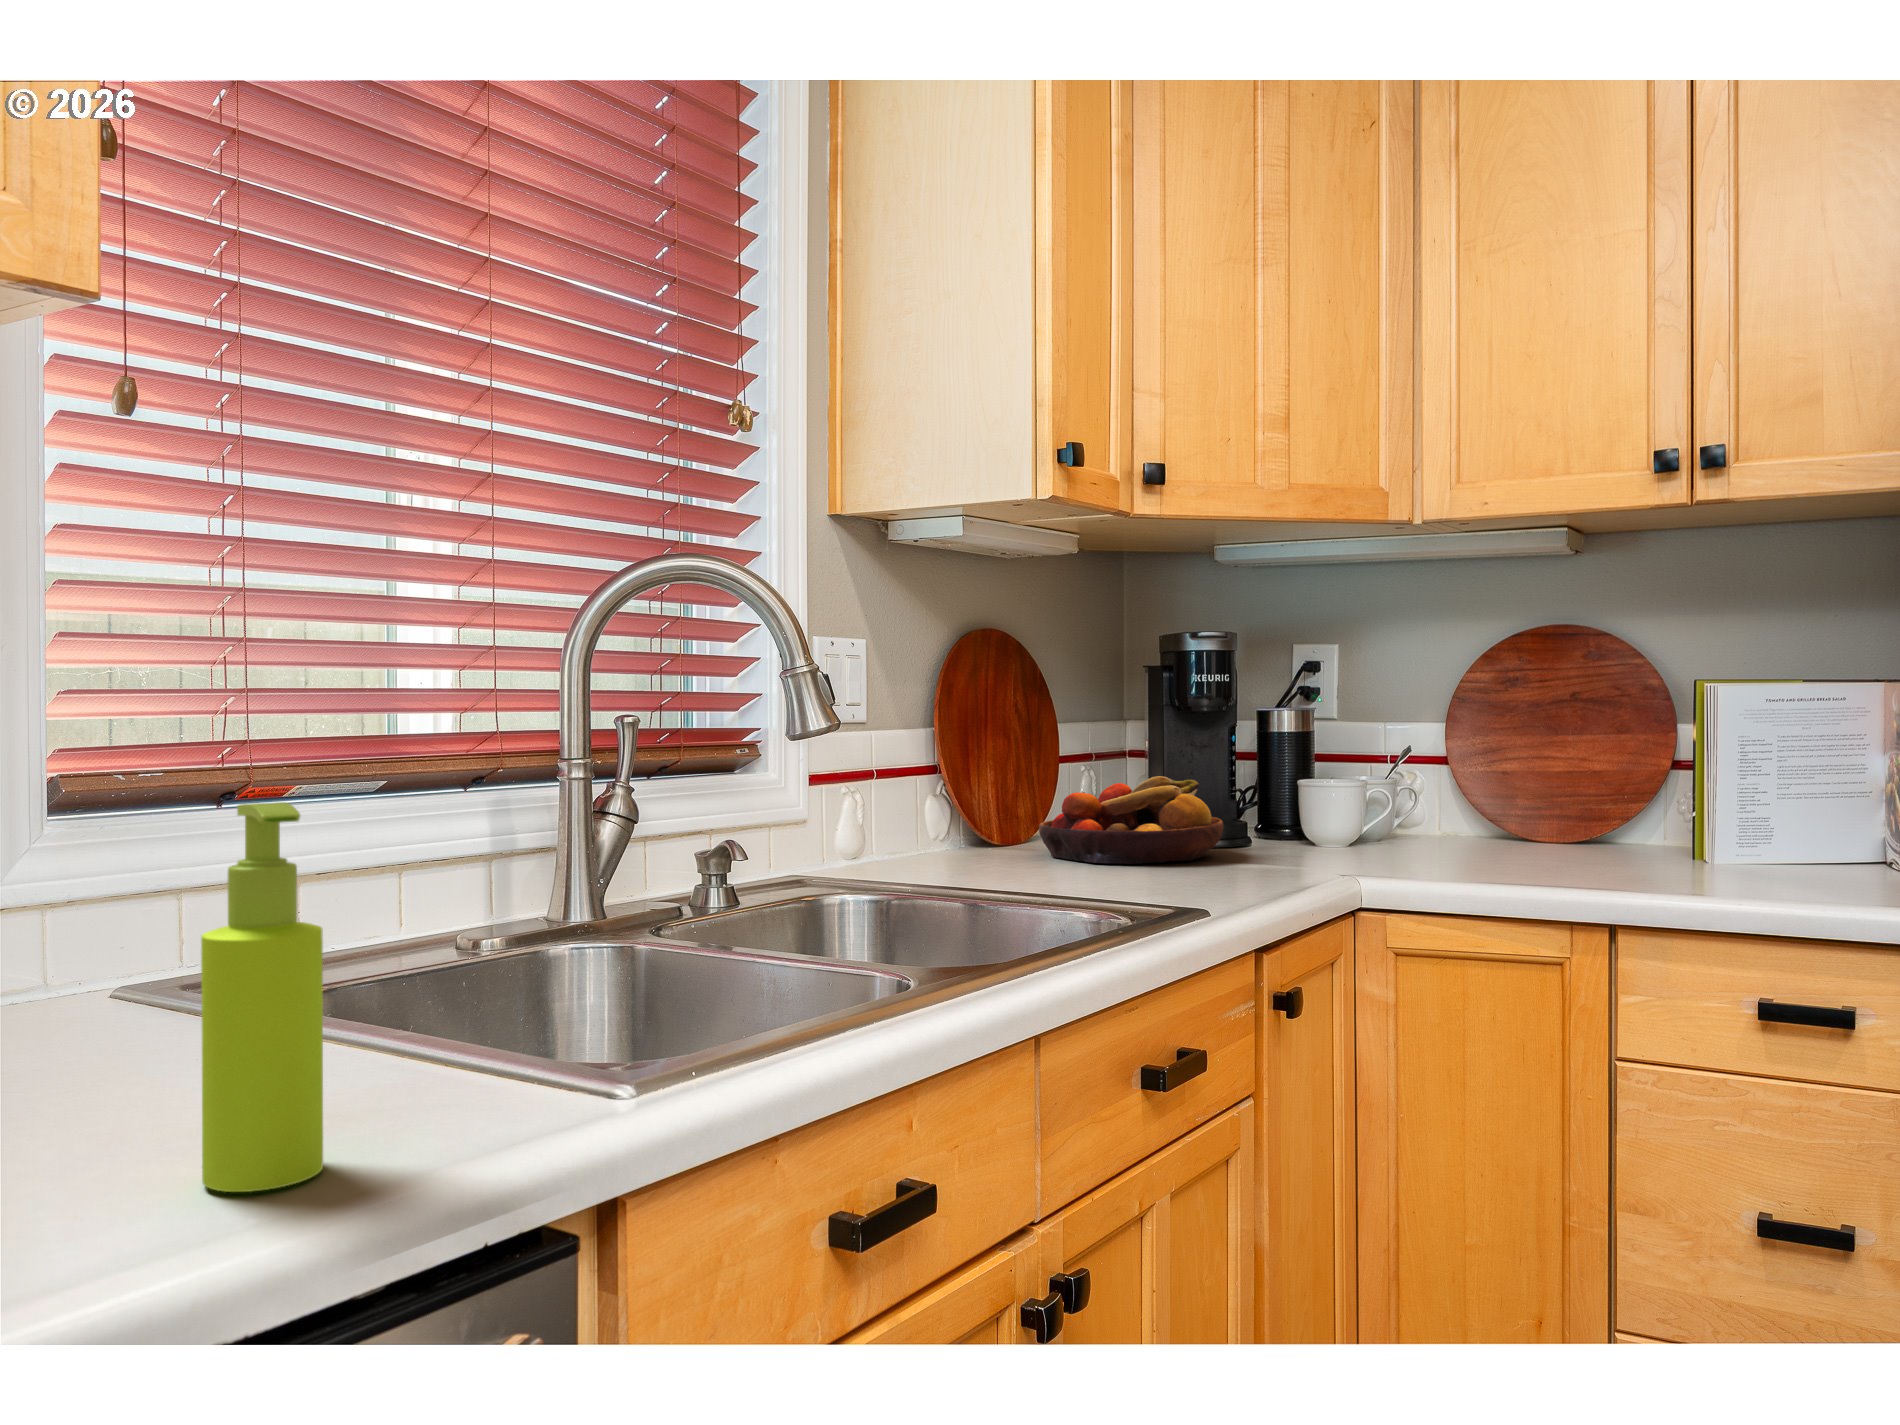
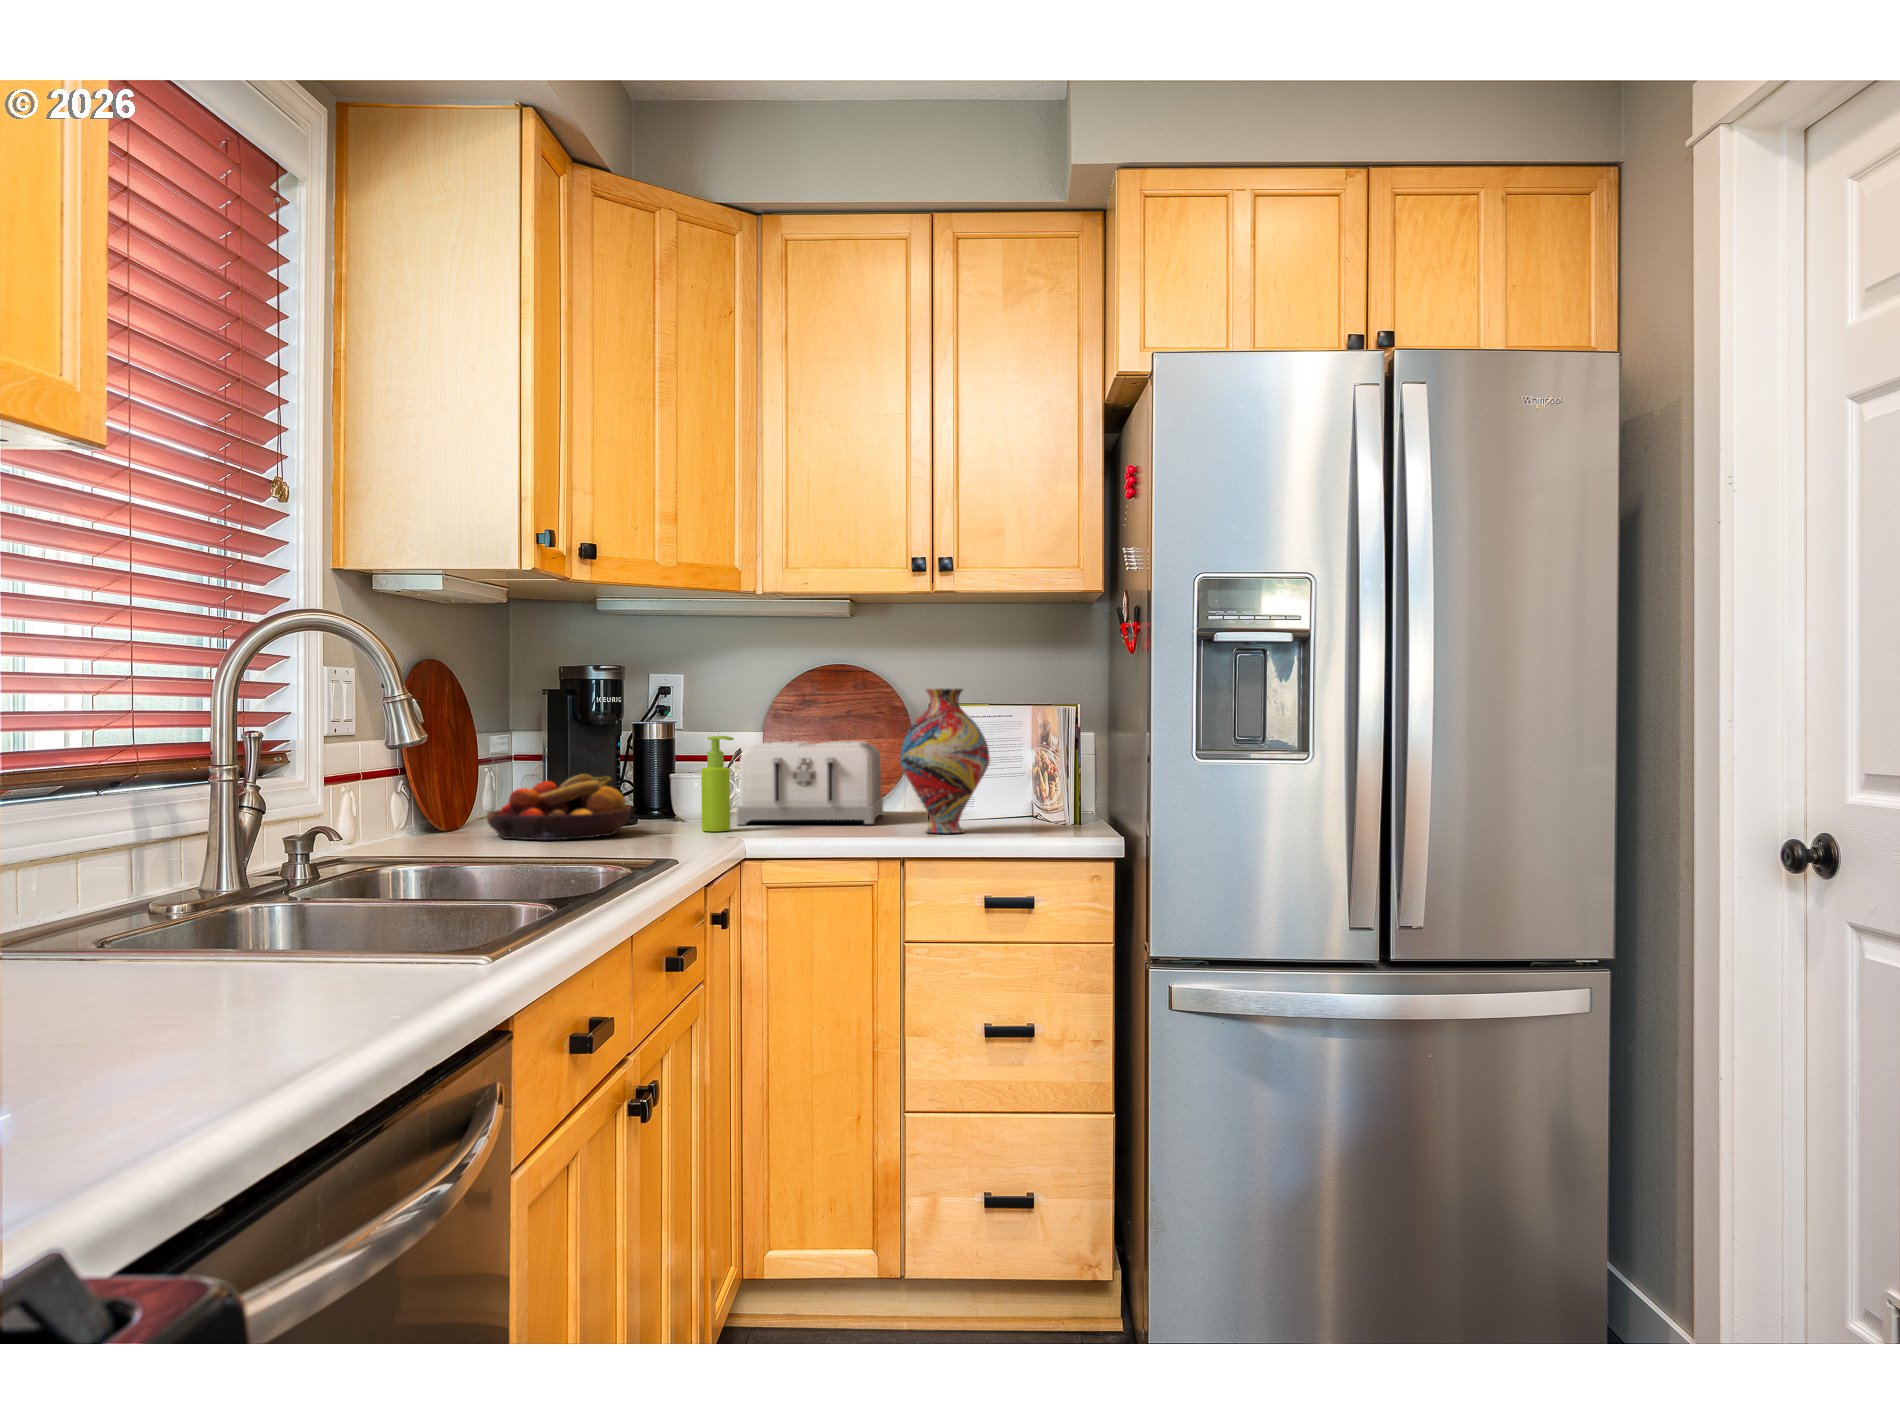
vase: none [1625,656,1788,889] -> present [900,689,990,833]
toaster: none [1386,736,1626,863] -> present [737,741,883,825]
soap dispenser: present [201,802,323,1192] -> present [702,736,734,831]

